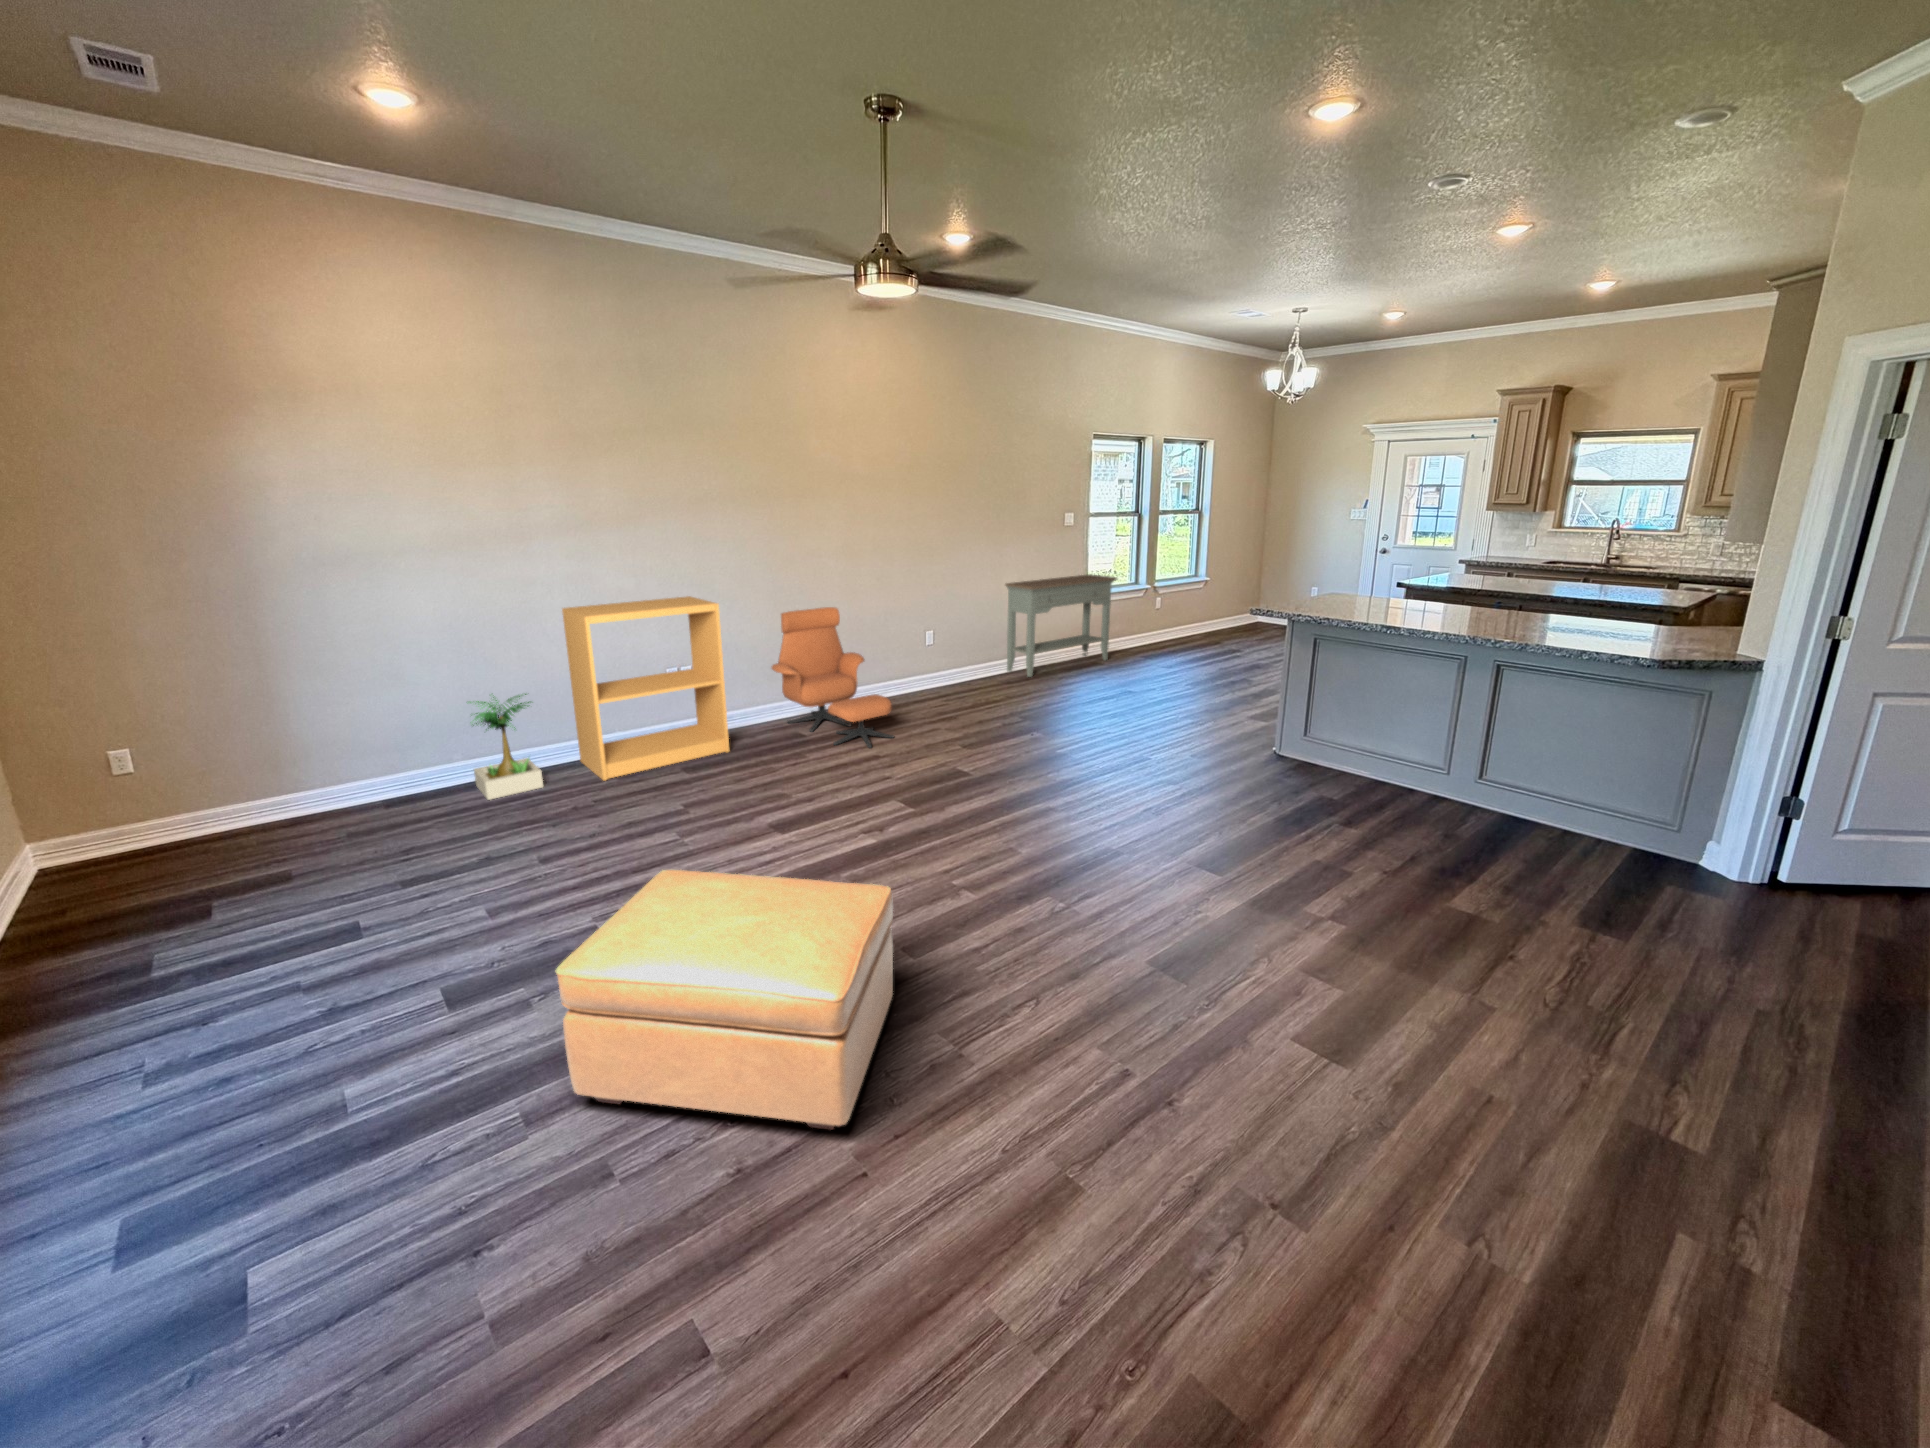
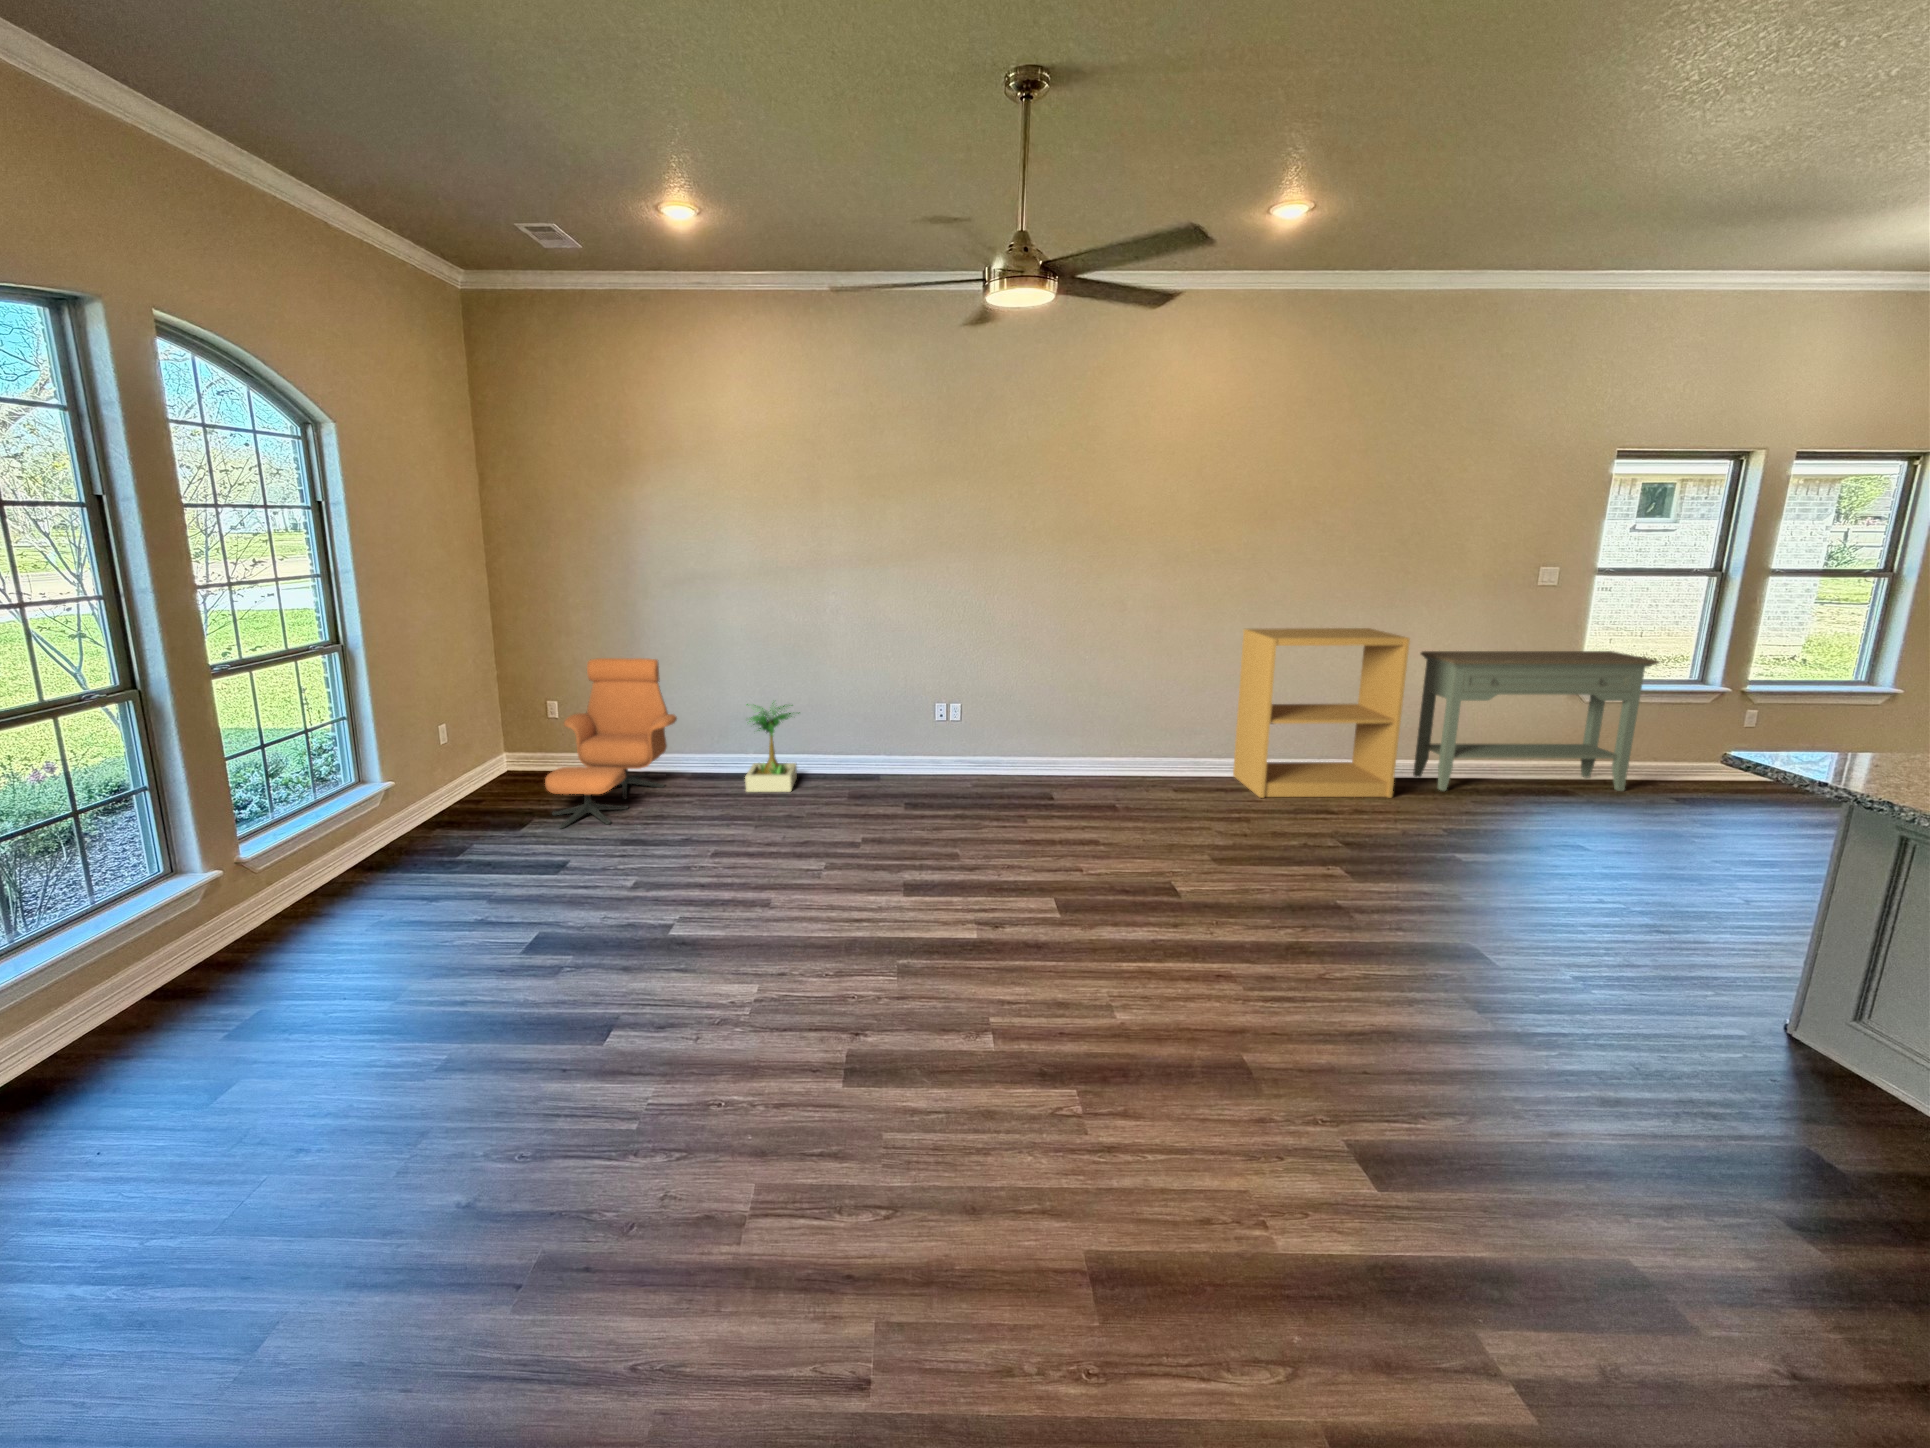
bookshelf: present [562,596,729,780] -> present [1233,628,1410,798]
lounge chair: present [772,607,894,748] -> present [545,658,677,828]
ottoman: present [556,870,893,1130] -> none [457,888,758,1216]

